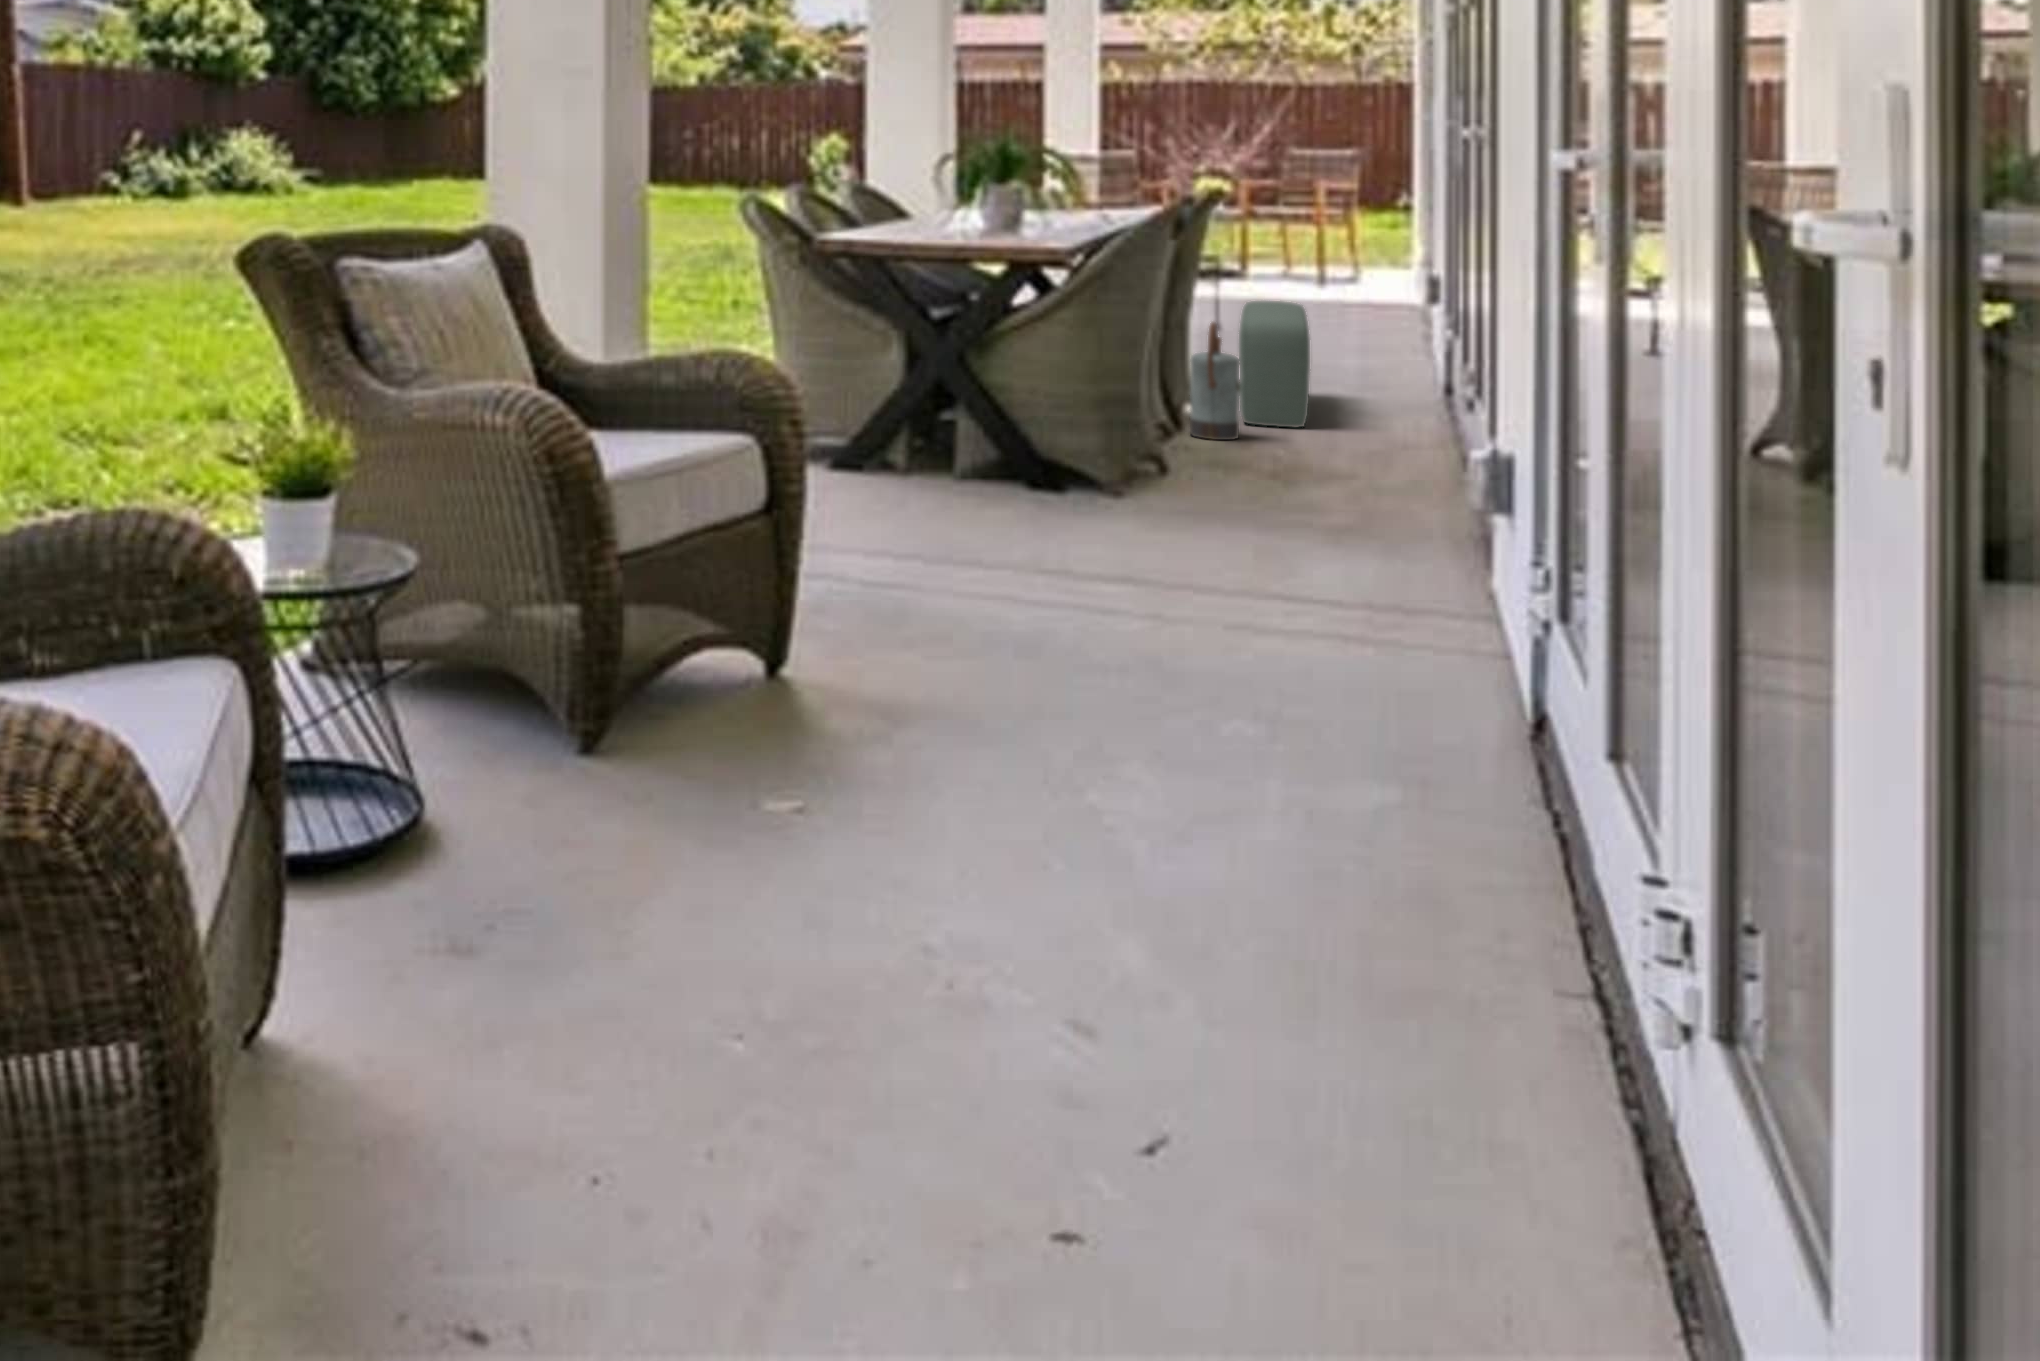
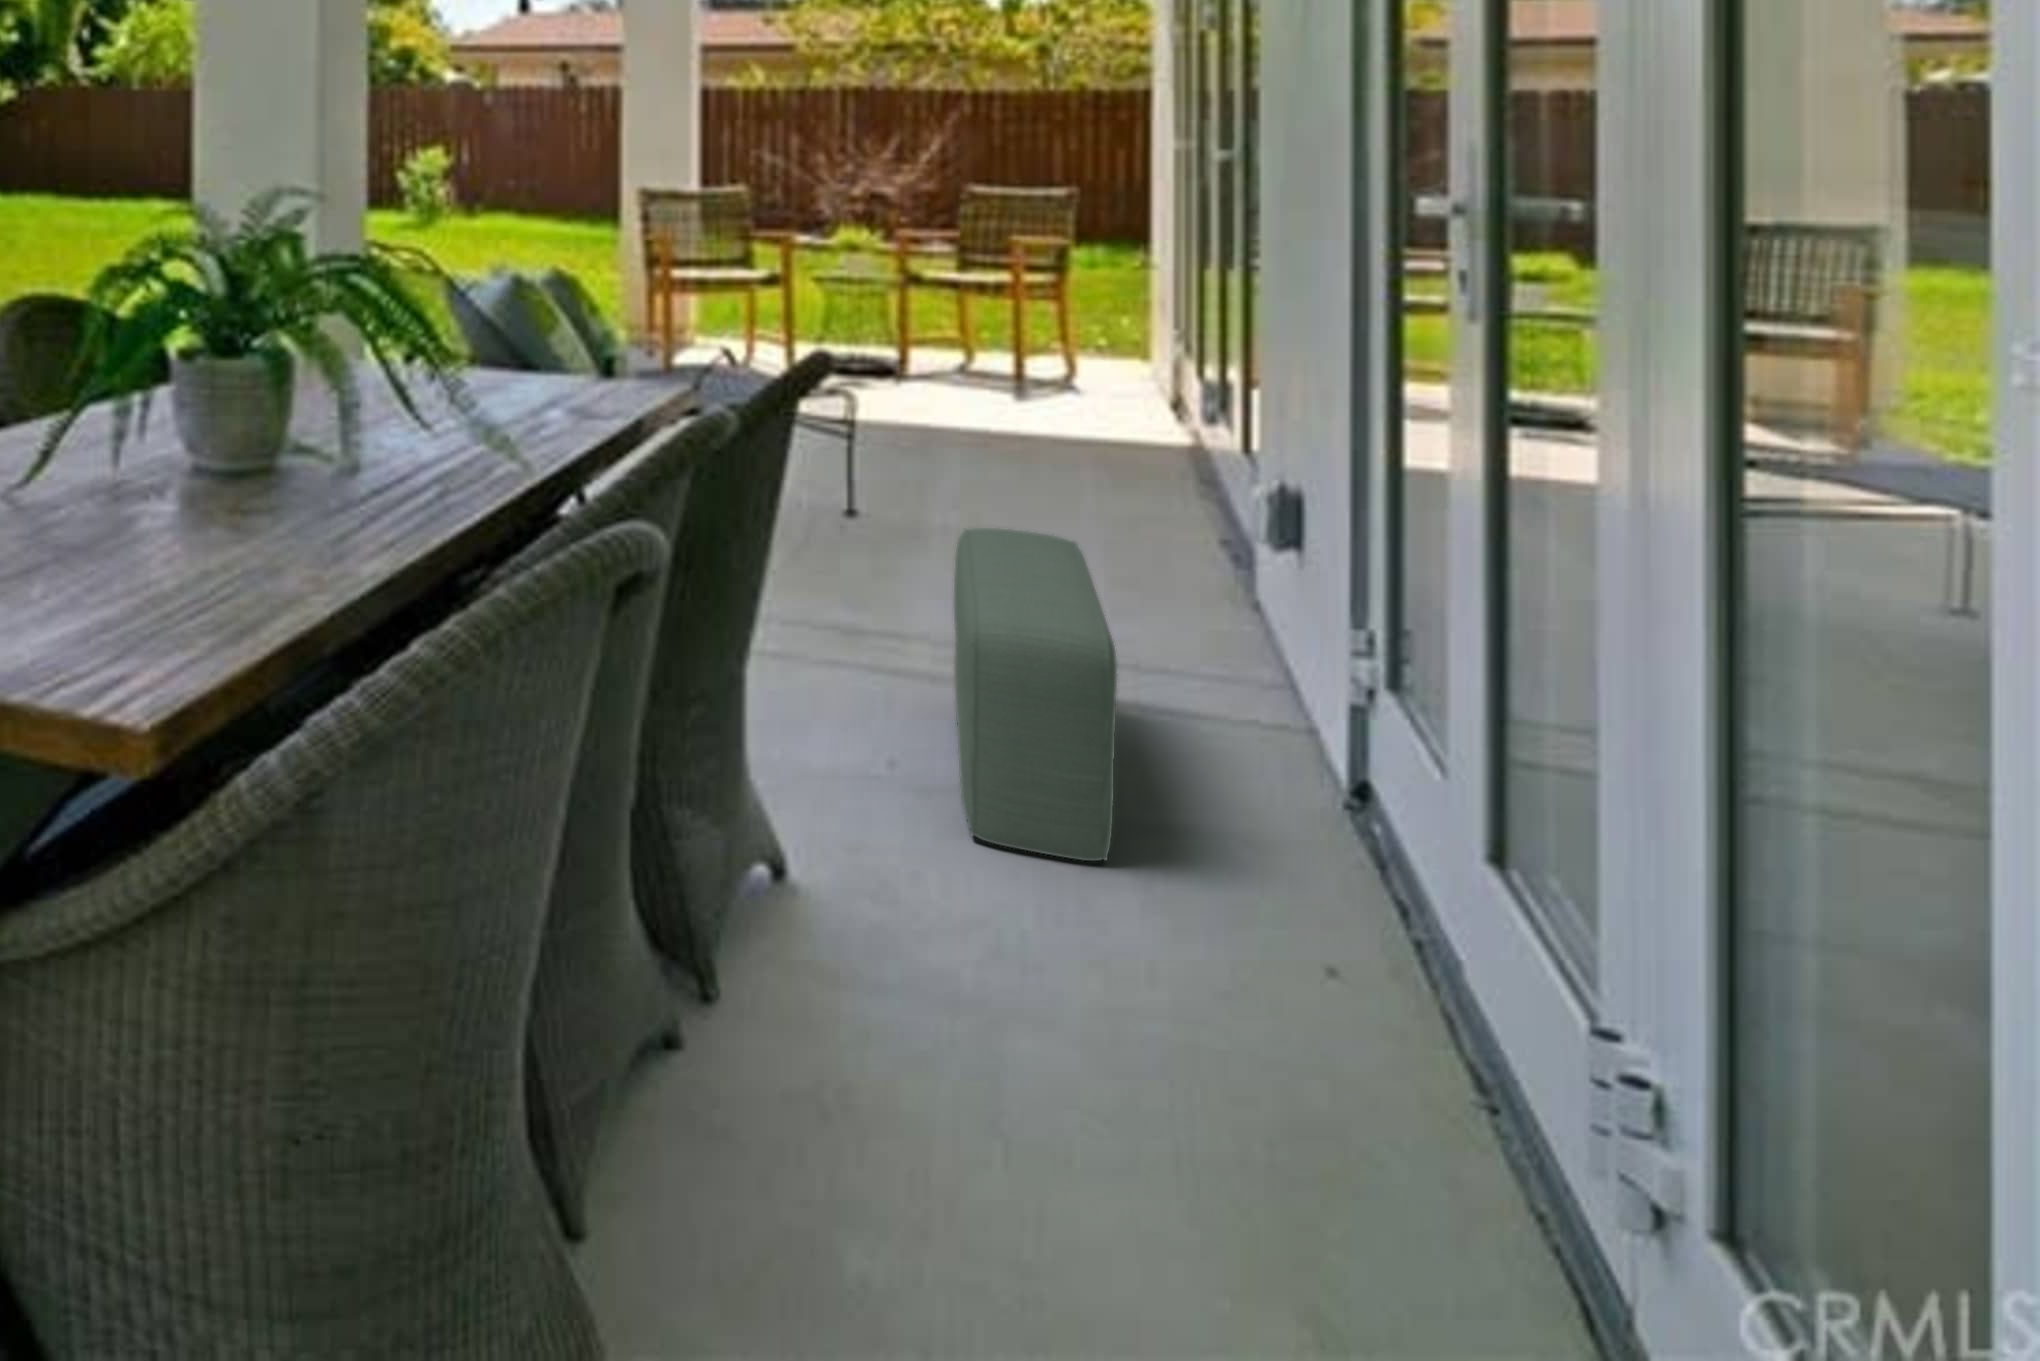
watering can: present [1190,322,1240,440] -> none [856,653,970,926]

